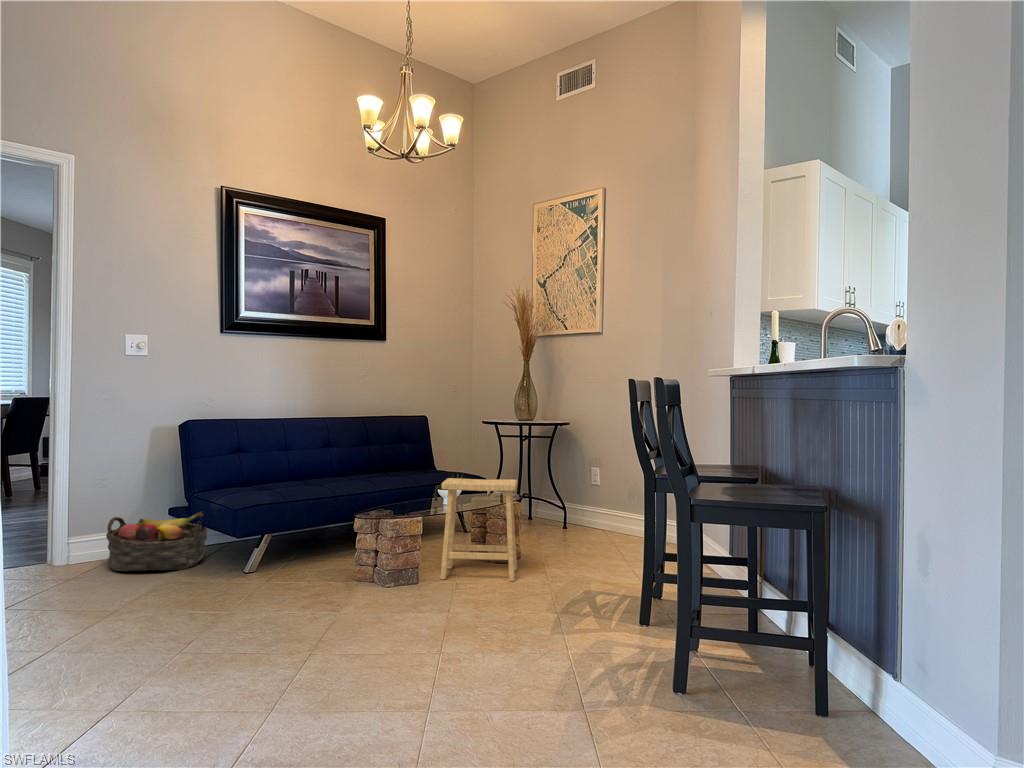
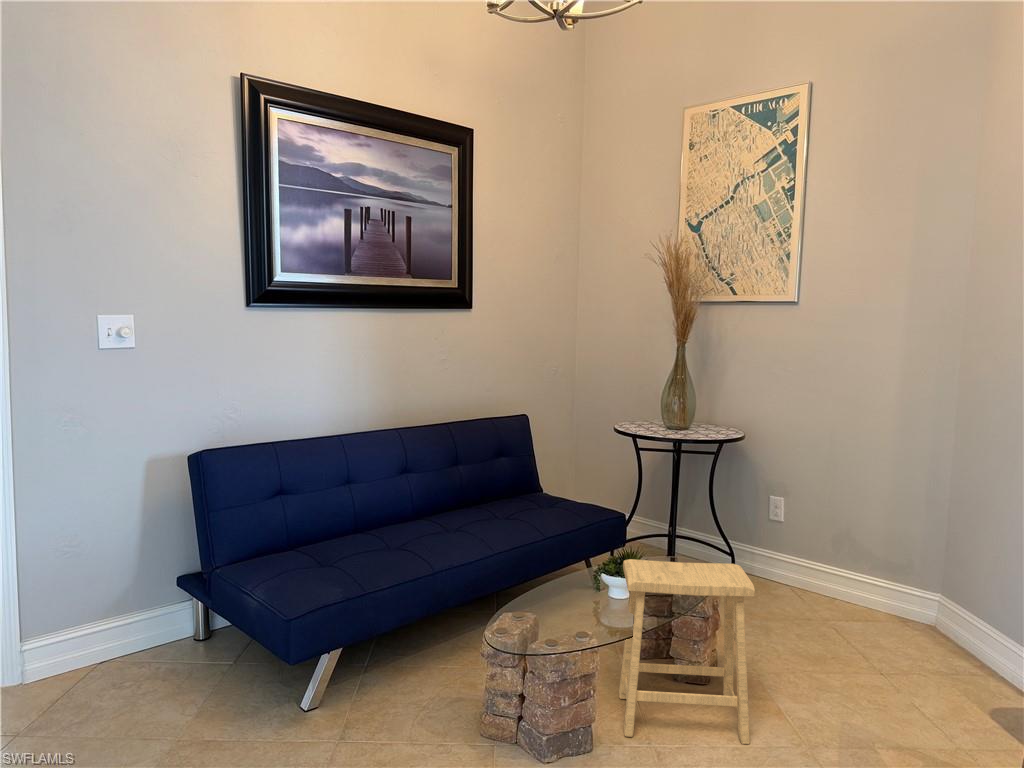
basket: present [106,511,207,571] -> none [78,602,239,710]

